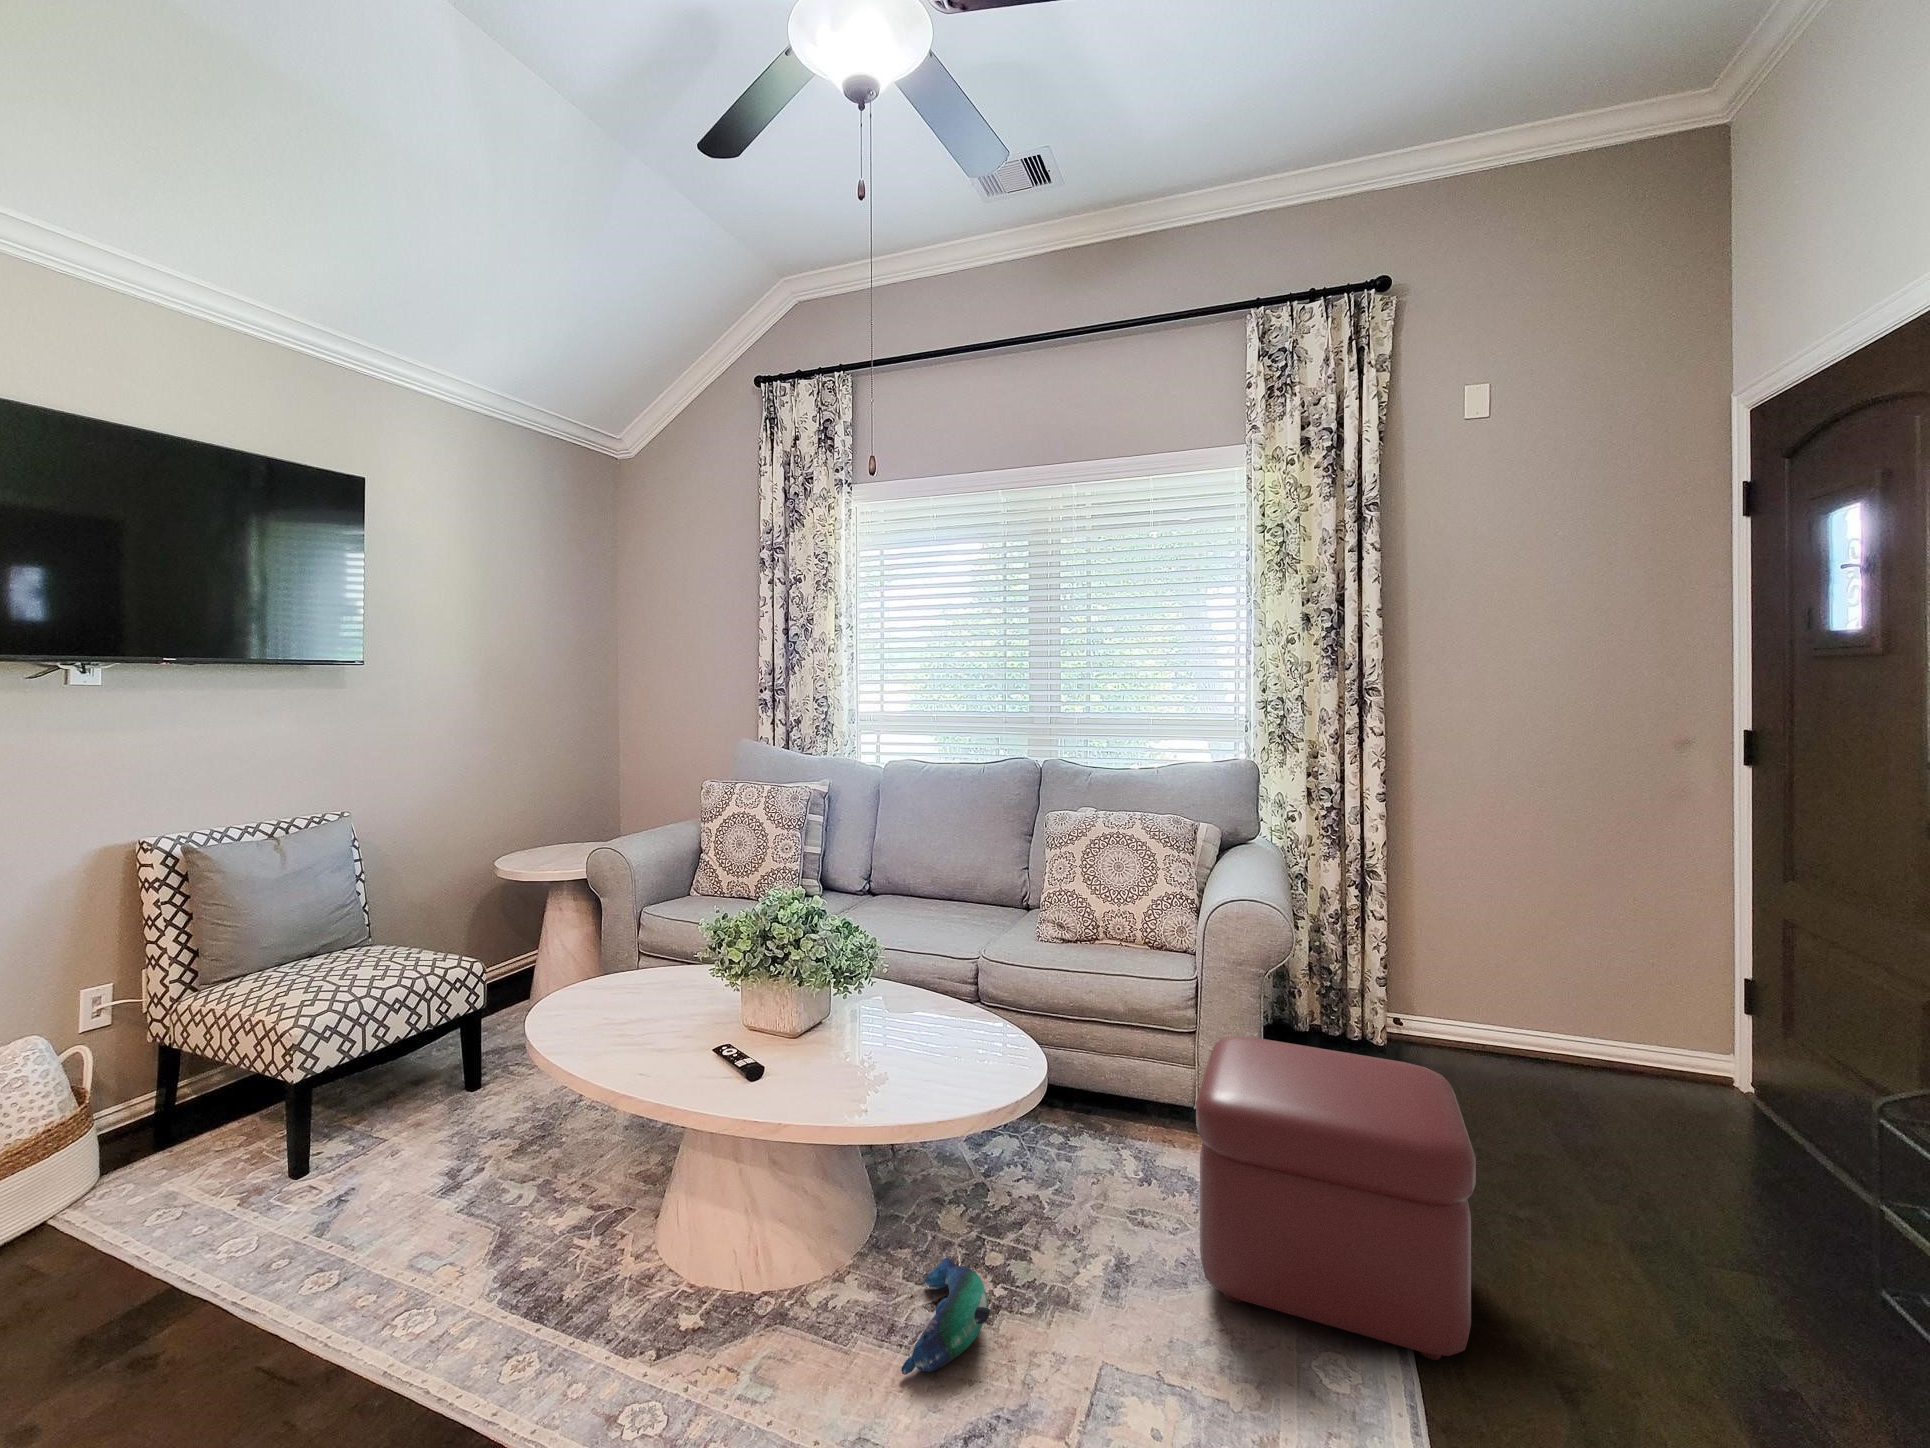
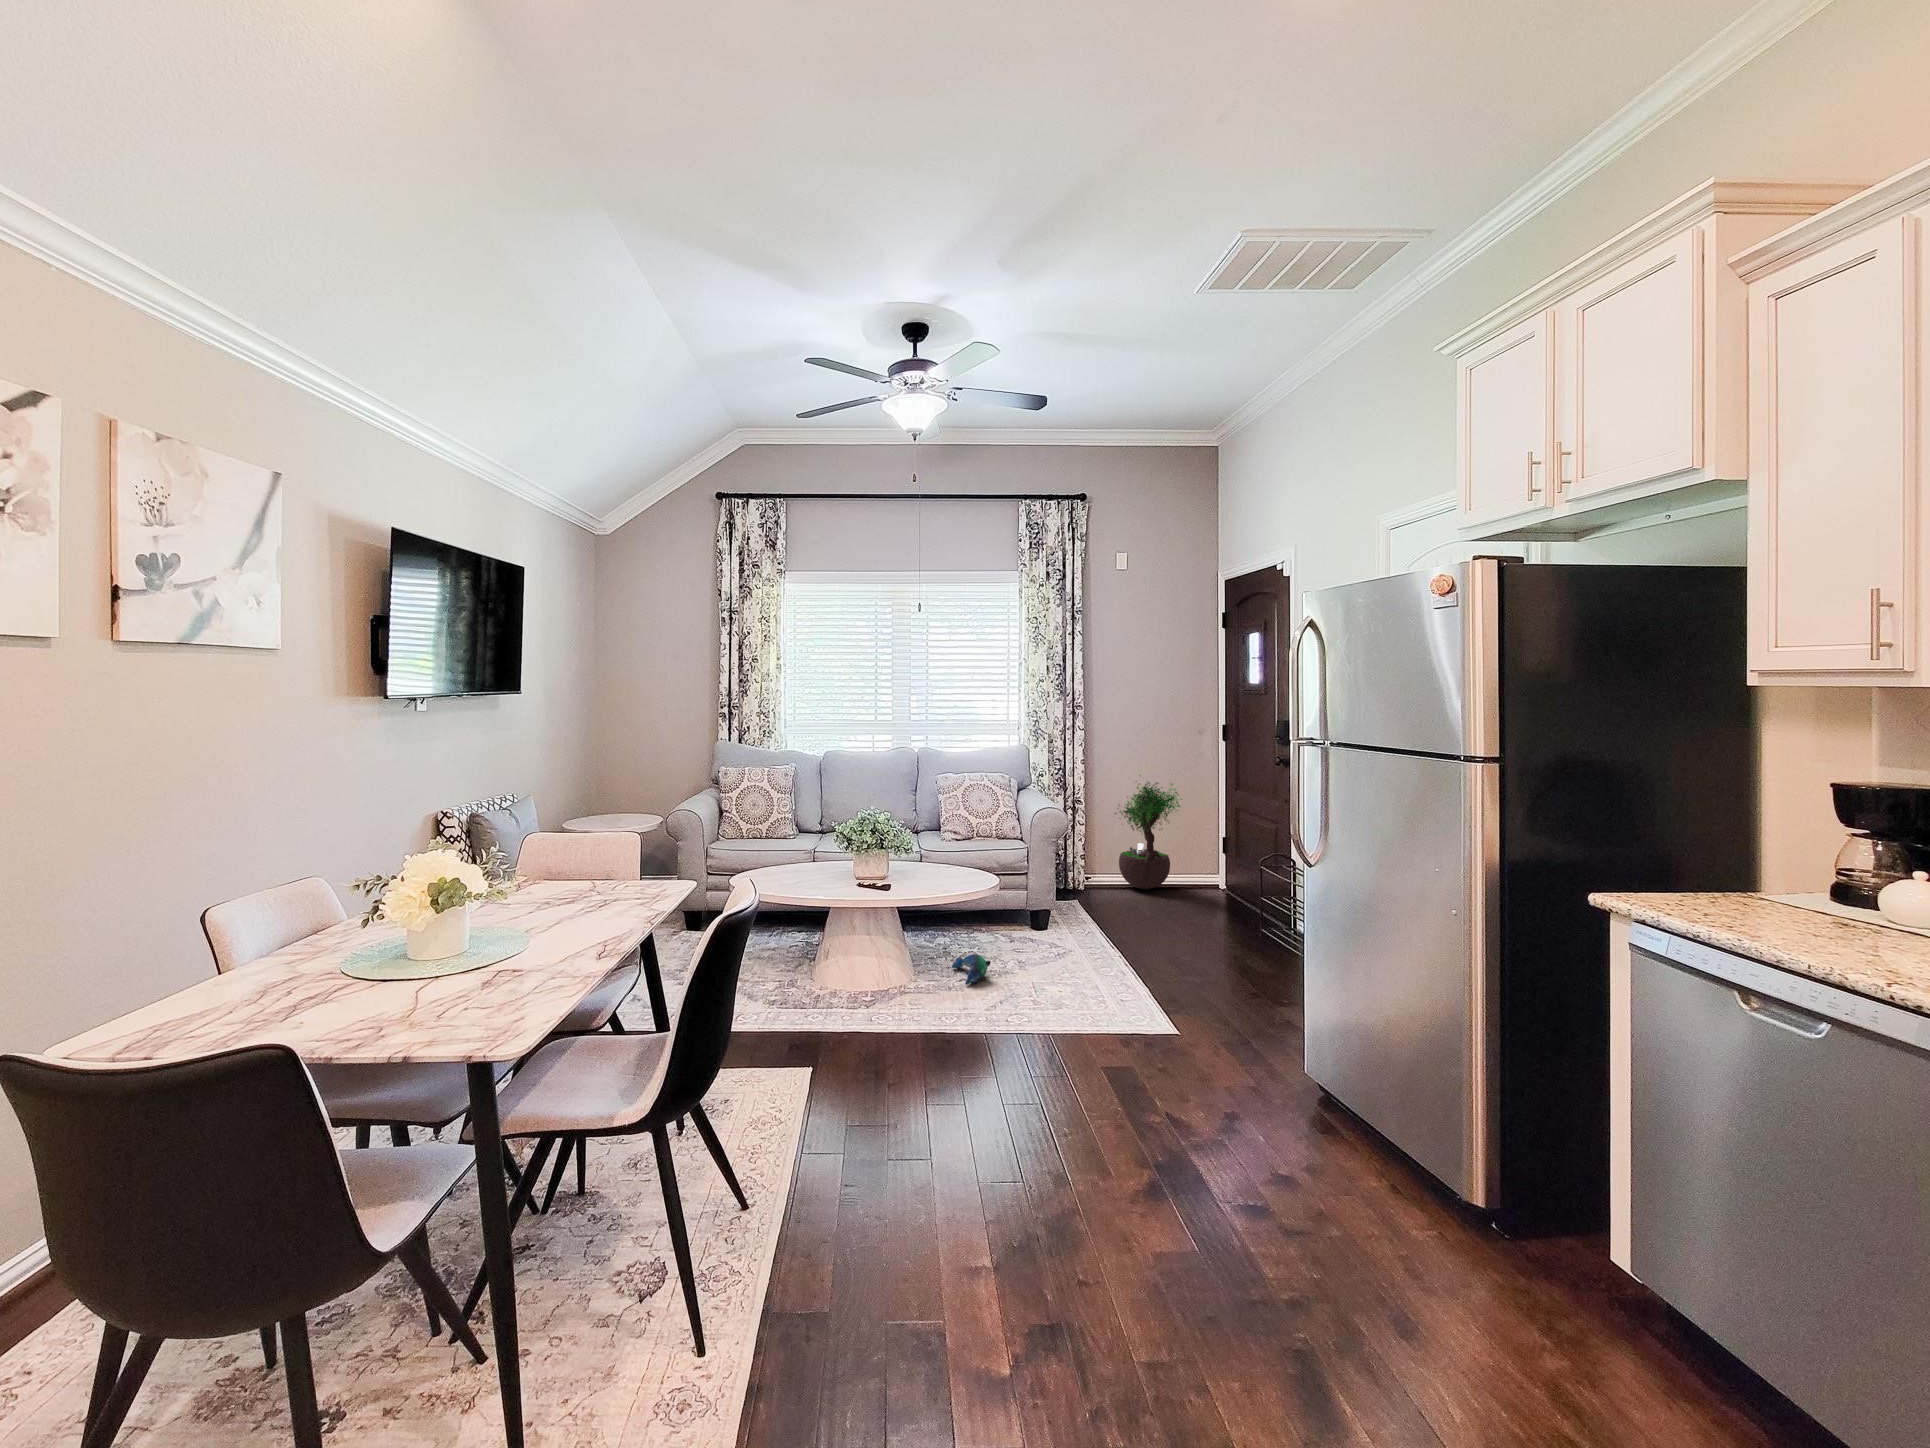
potted tree: none [1447,833,1625,1082] -> present [1115,781,1182,889]
ottoman: present [1196,1036,1476,1360] -> none [1043,862,1146,957]

